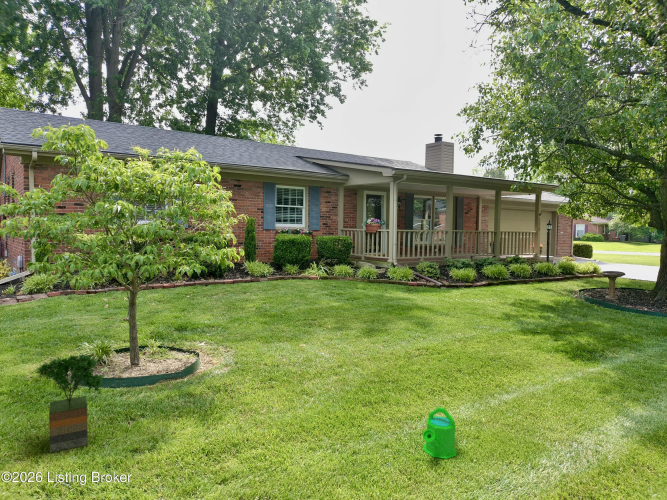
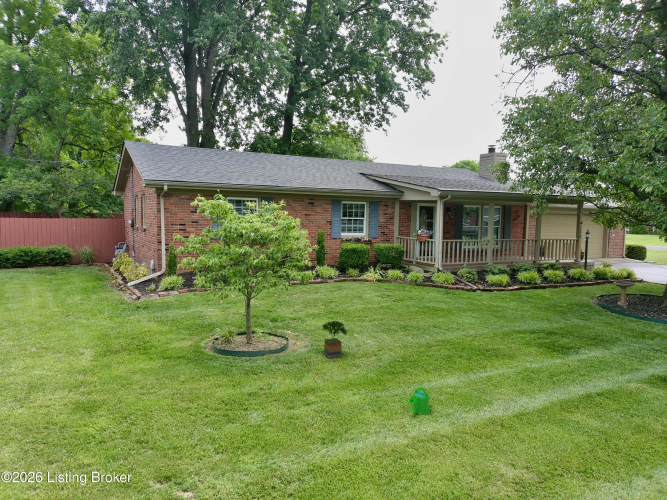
potted tree: present [36,354,104,453] -> present [322,321,347,359]

